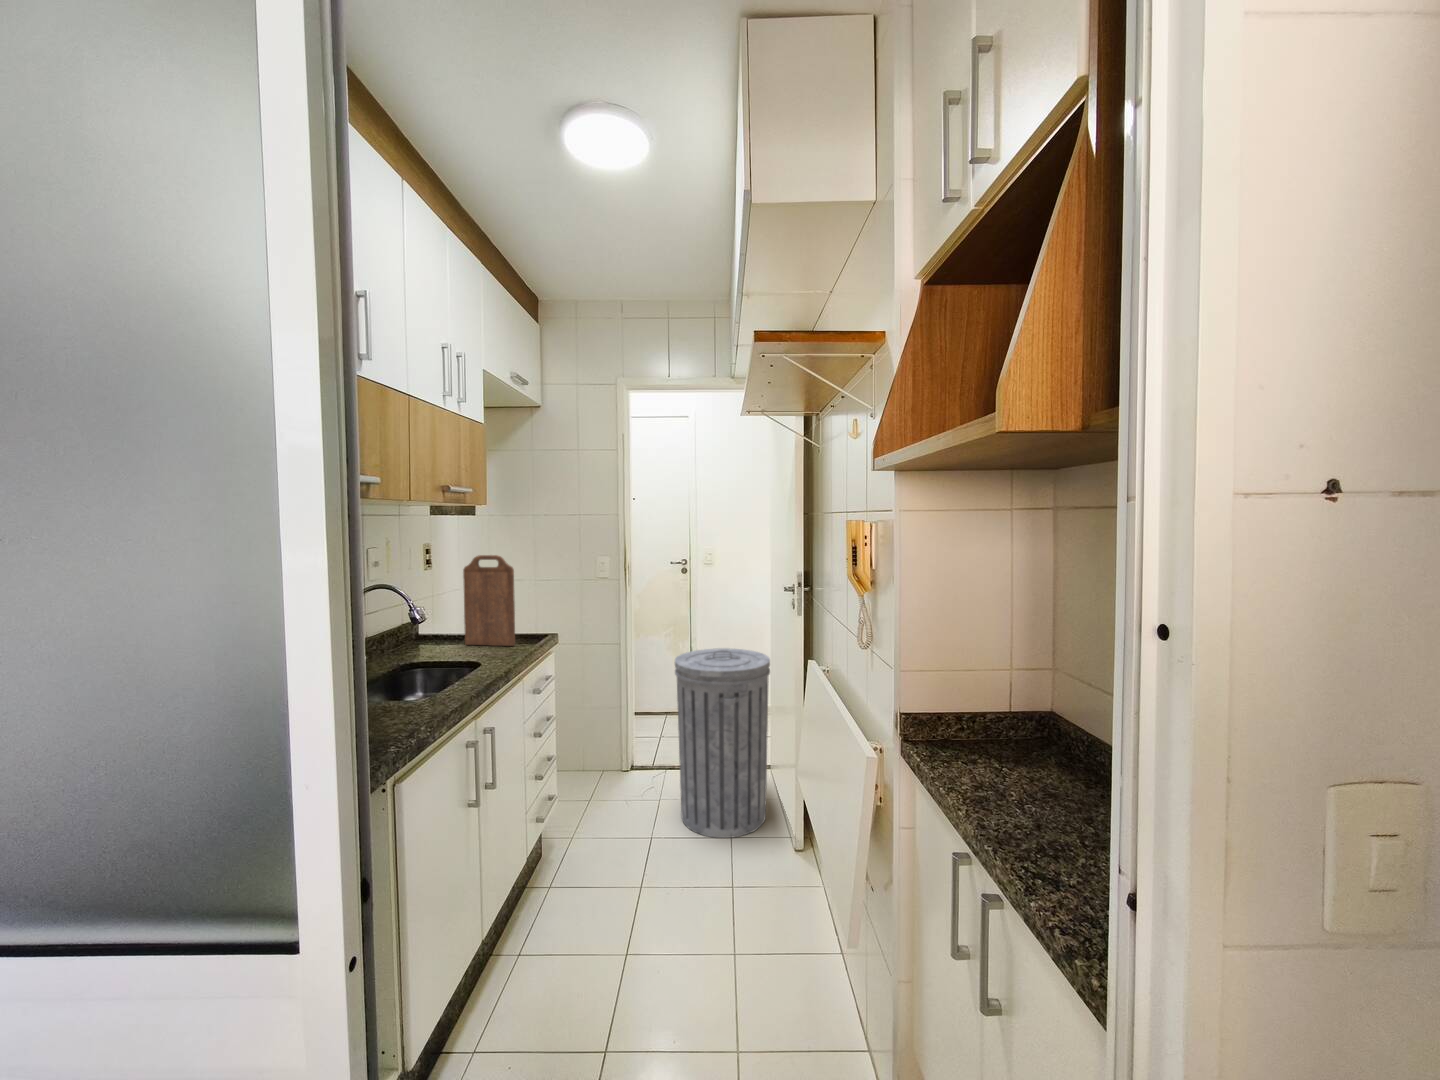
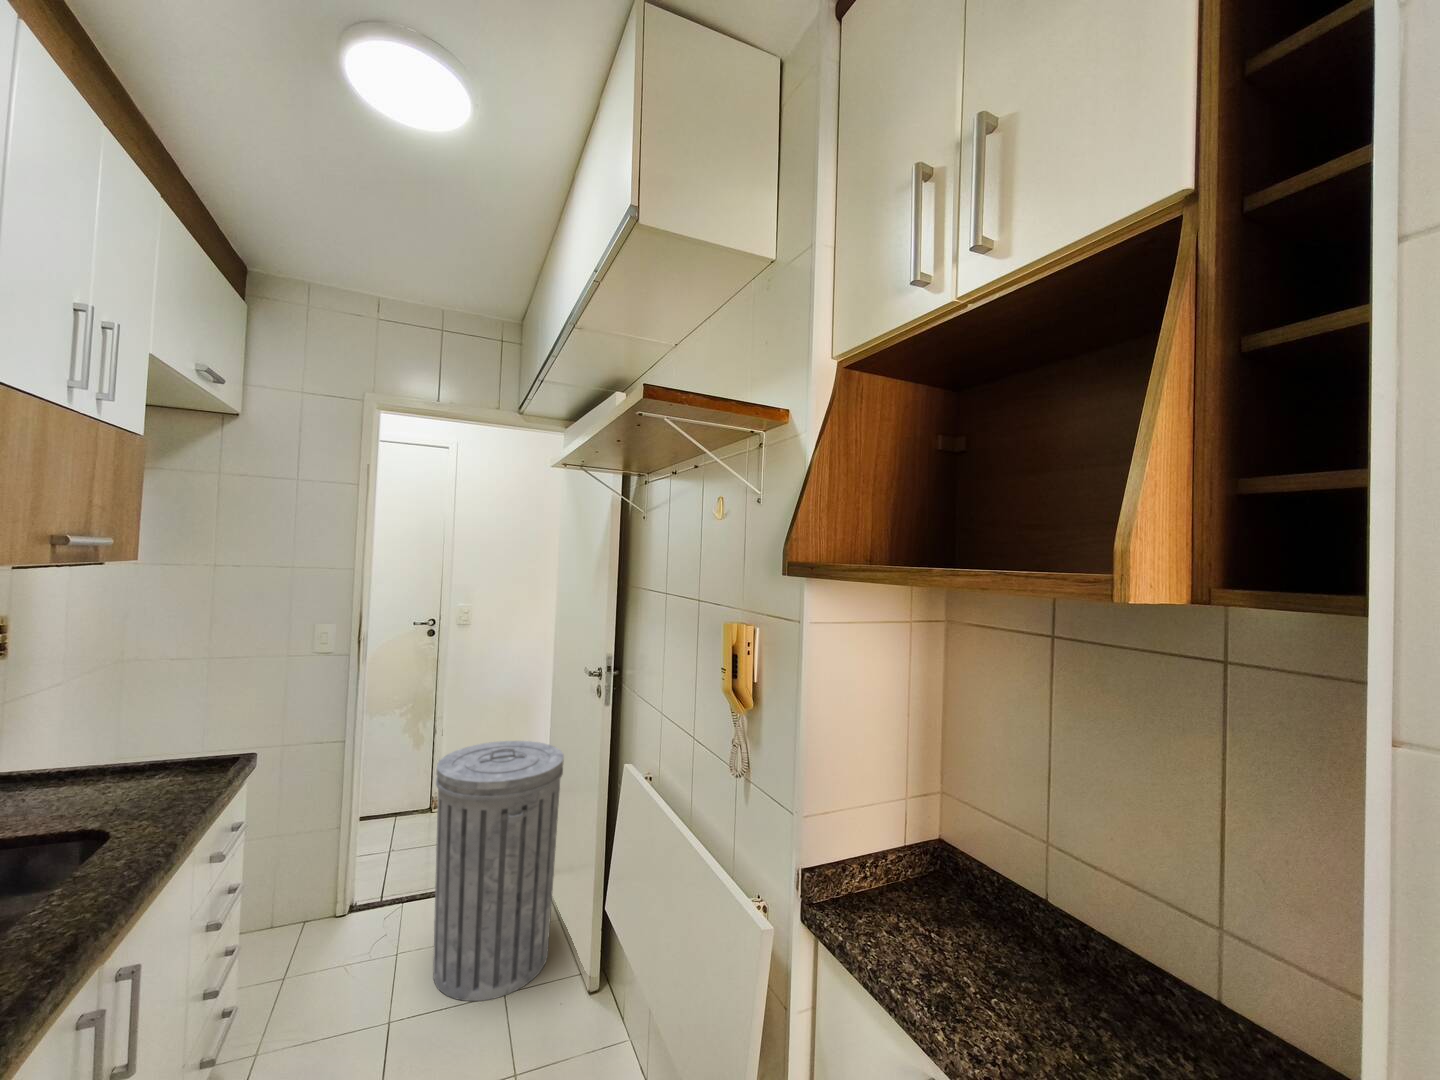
cutting board: present [463,555,515,646] -> none [67,642,183,791]

